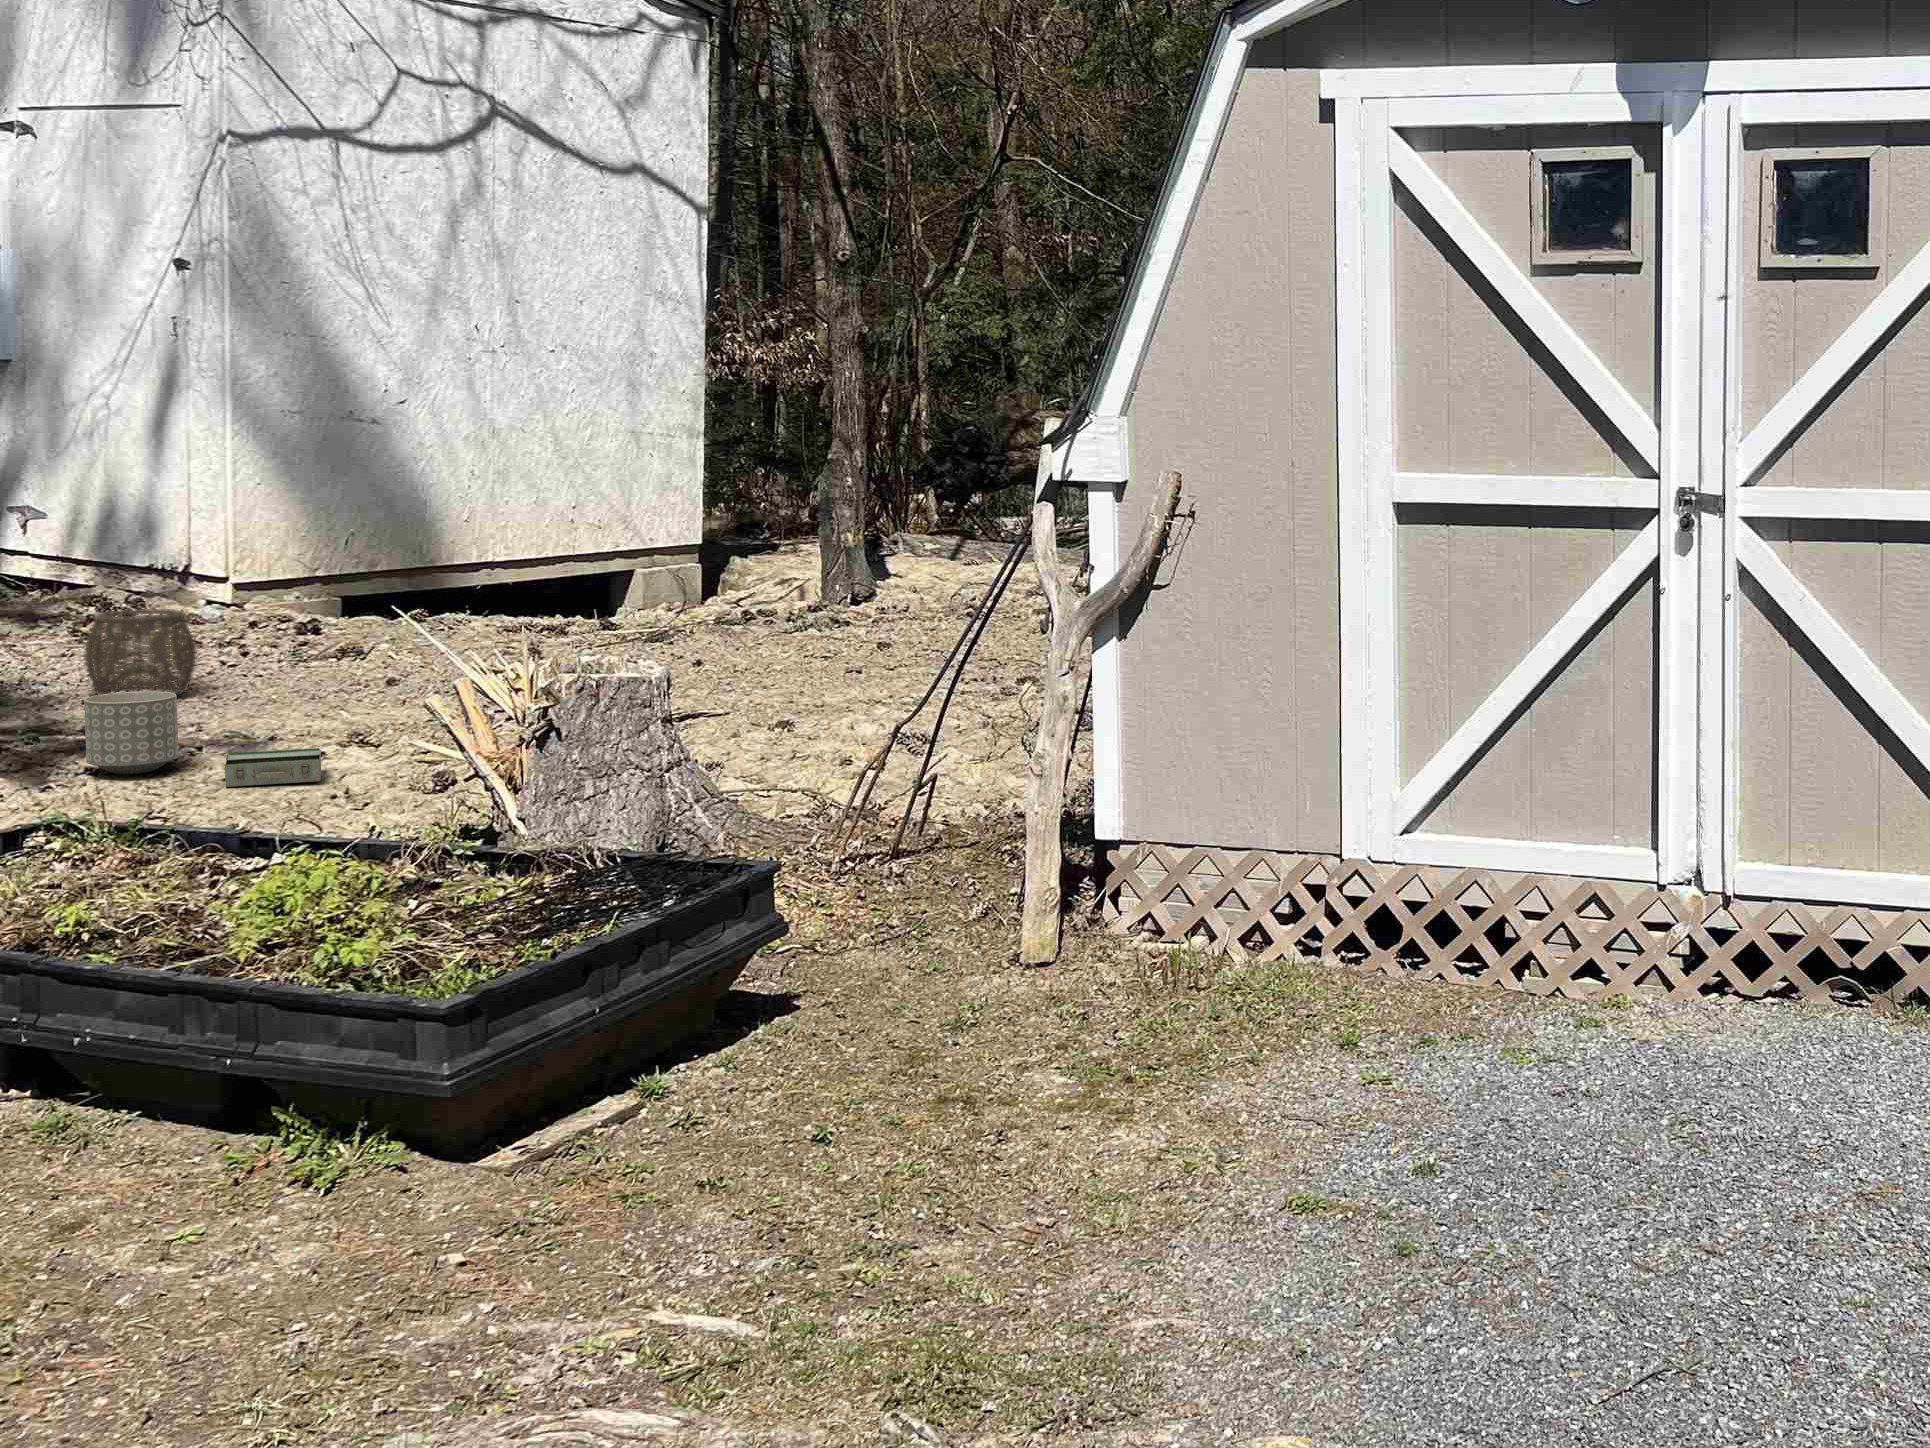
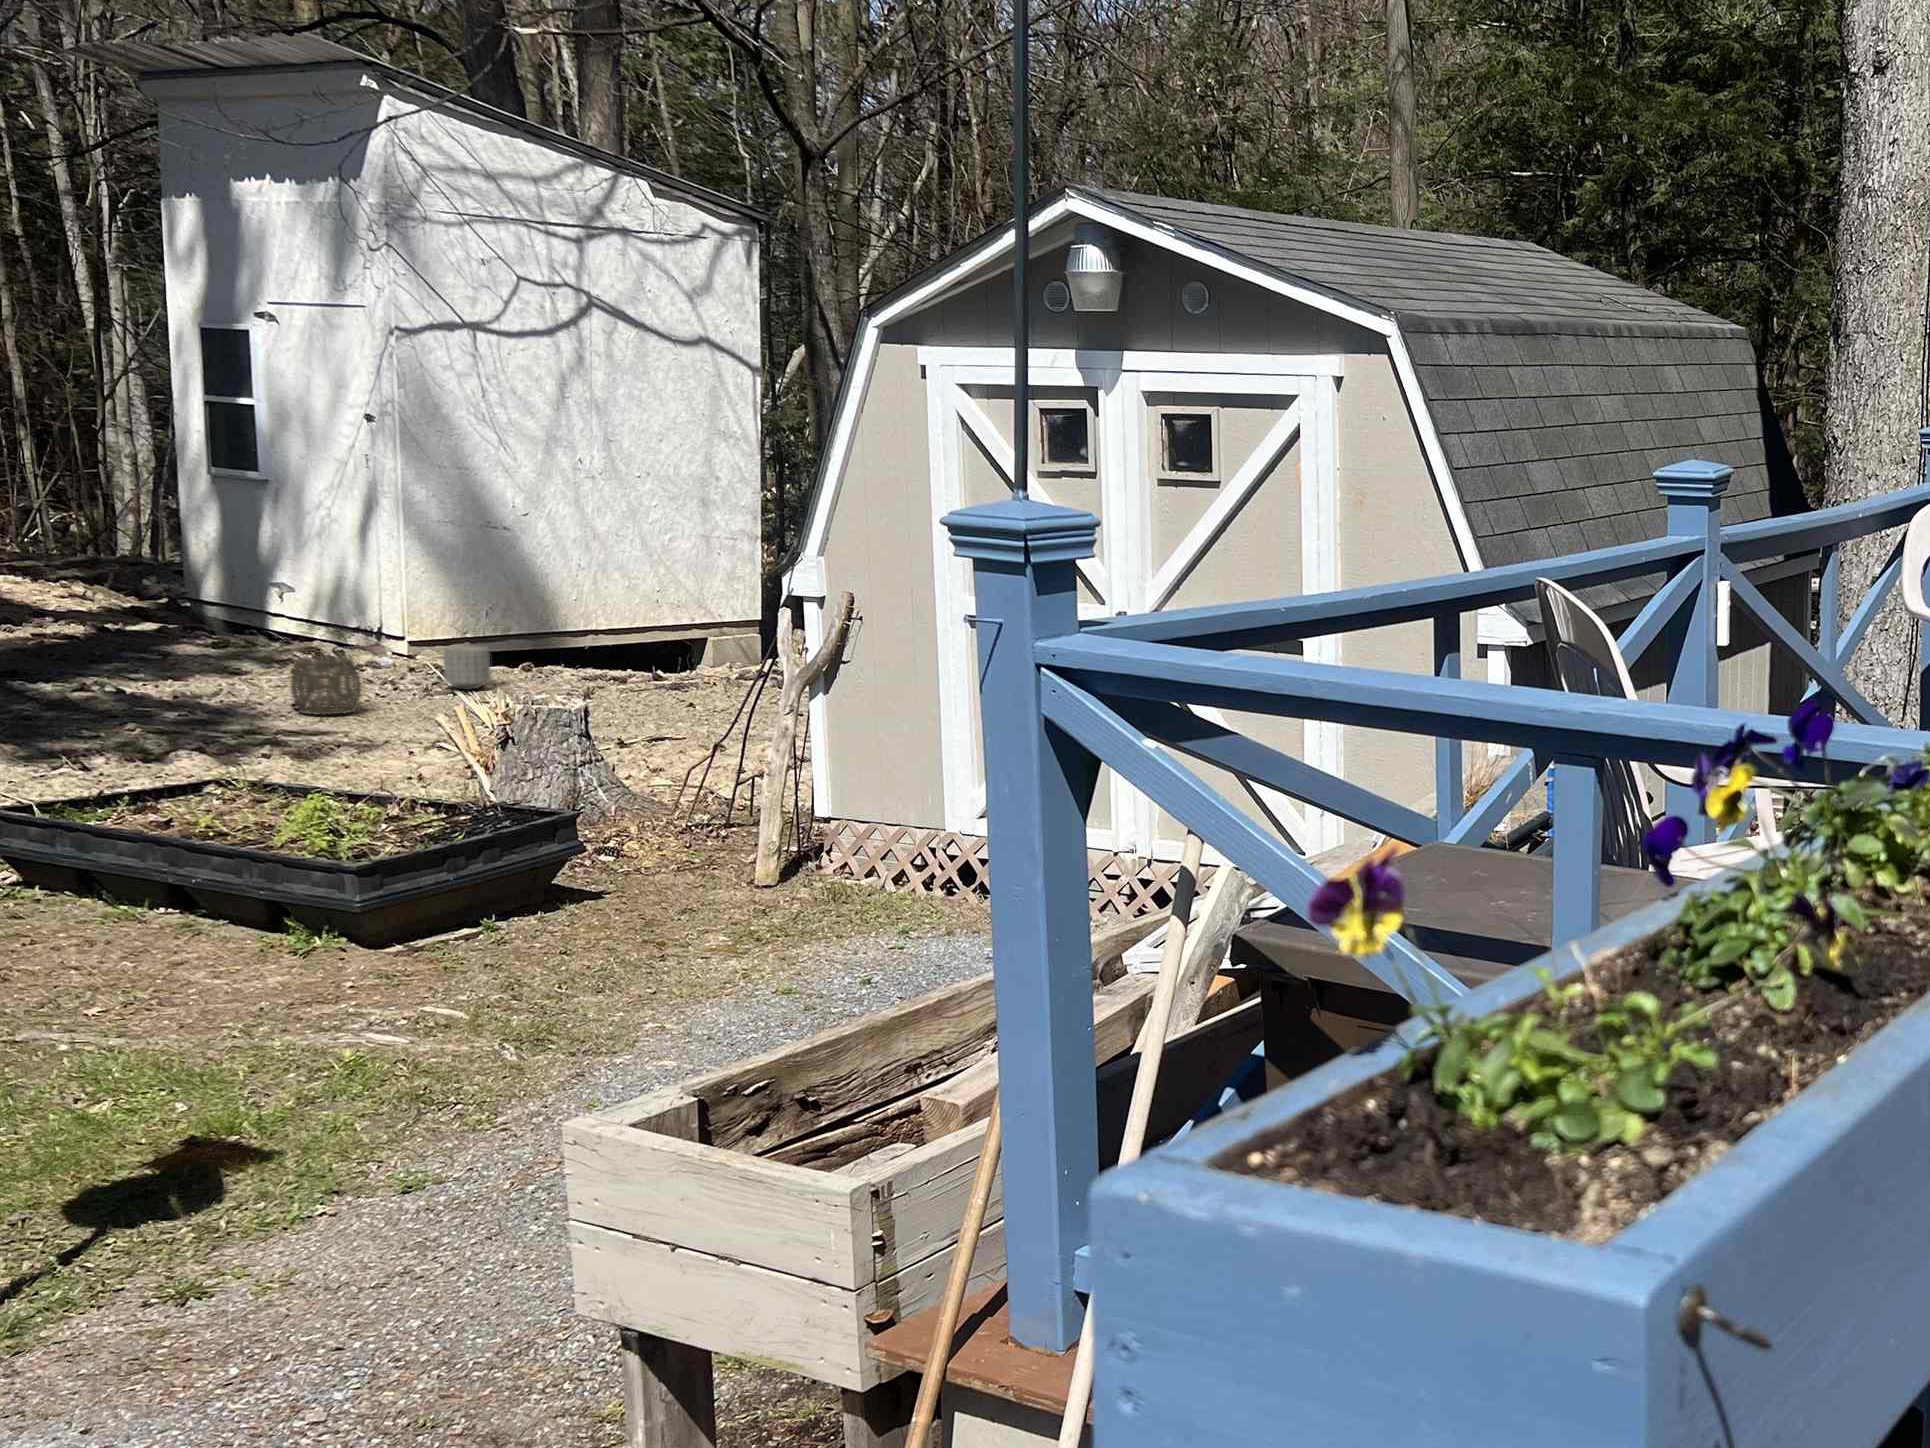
planter: present [84,691,179,774] -> present [443,647,491,689]
toolbox: present [225,748,321,787] -> none [353,748,416,770]

